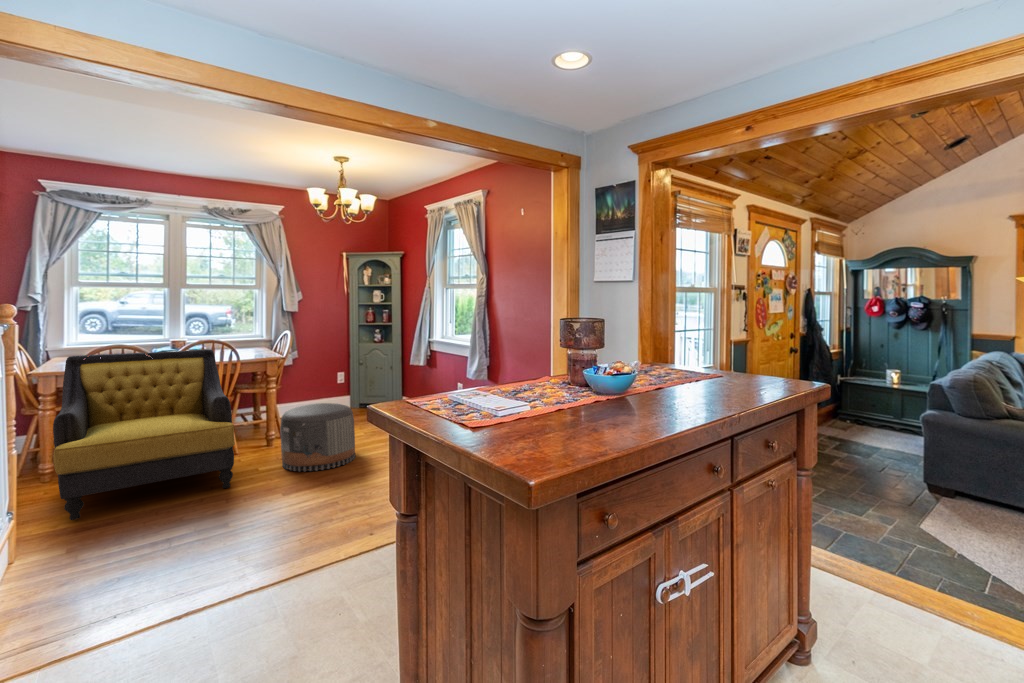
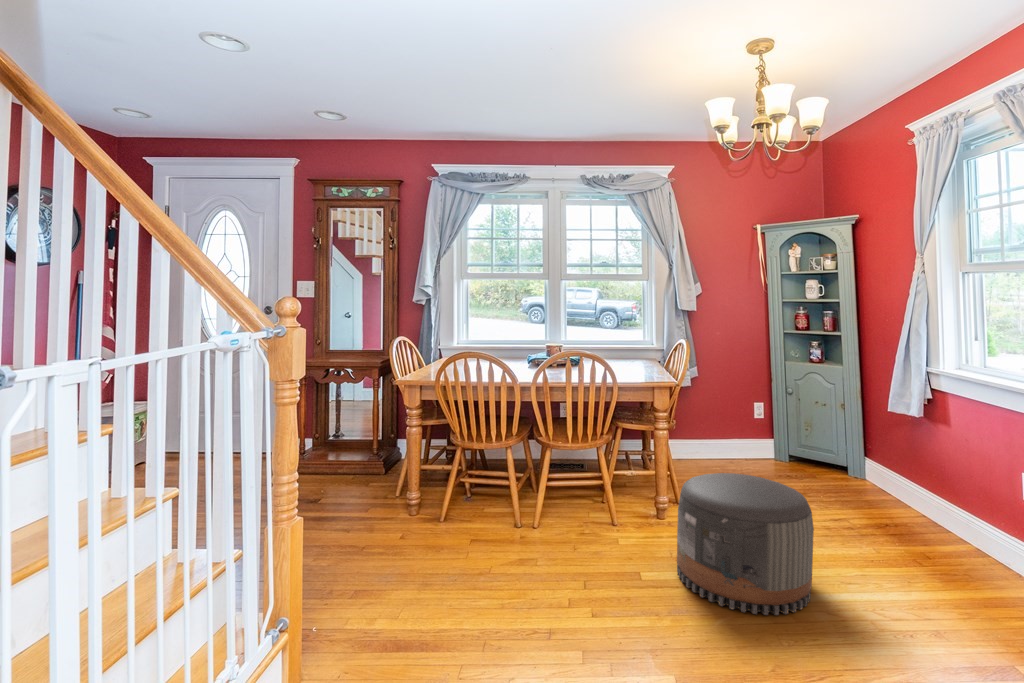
armchair: present [53,349,235,520] -> none [394,364,614,603]

